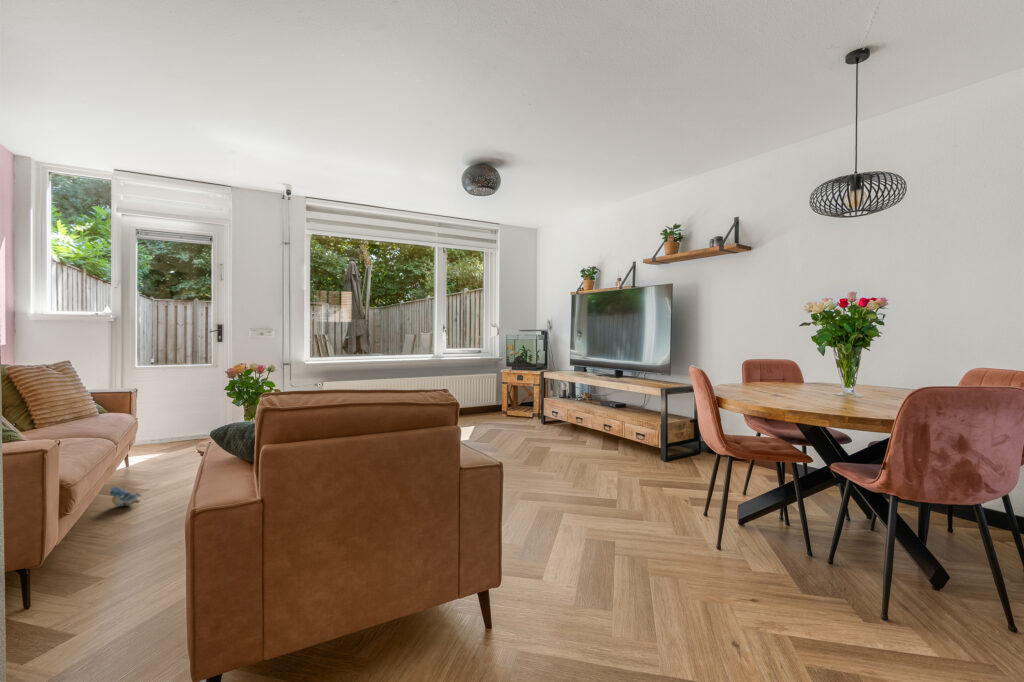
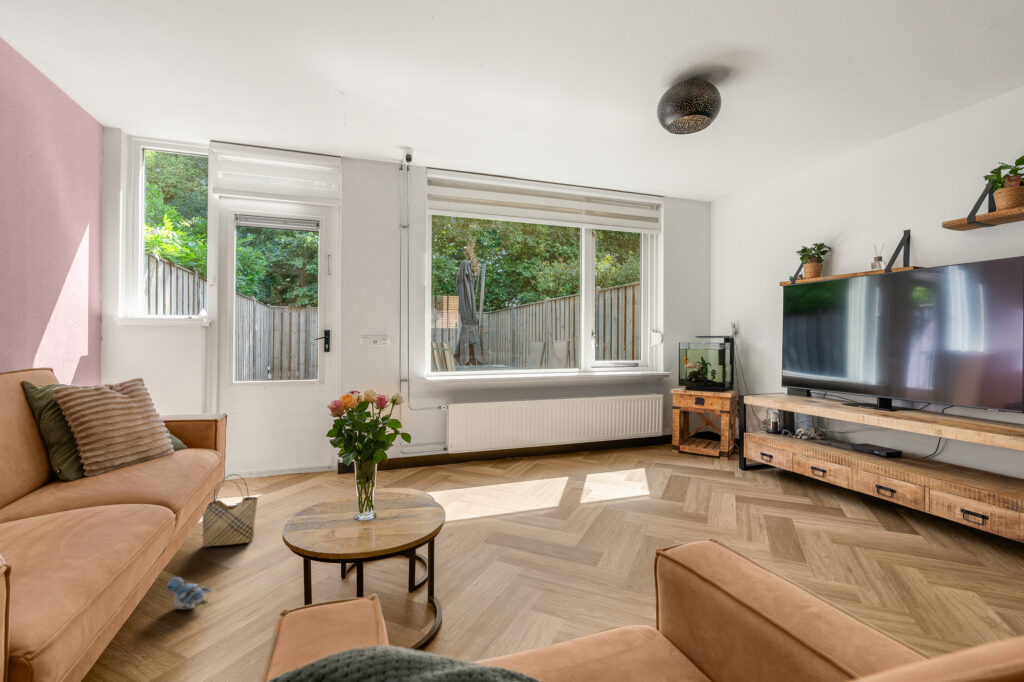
woven basket: none [122,430,167,480] -> present [202,474,258,547]

